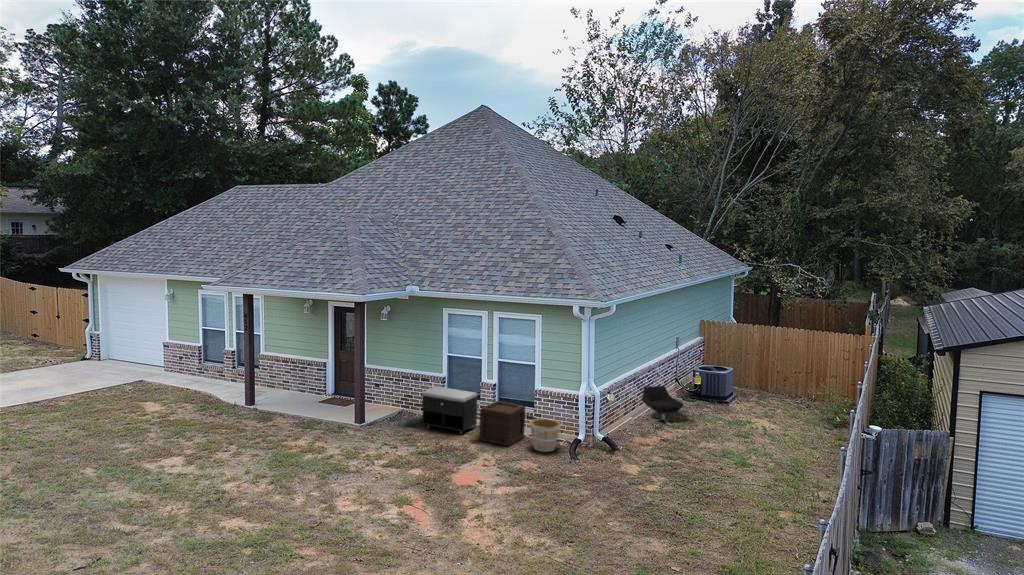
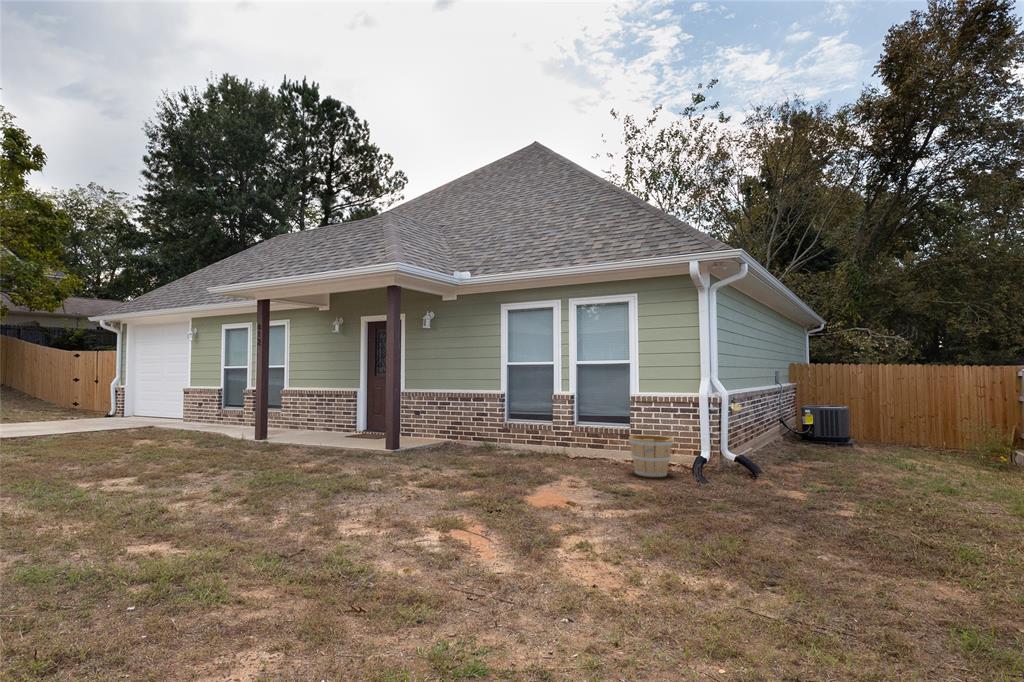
storage bench: present [422,386,477,434] -> none [475,405,549,462]
lounge chair: present [642,386,683,425] -> none [762,411,823,457]
wooden crate: present [479,401,525,446] -> none [556,417,617,473]

